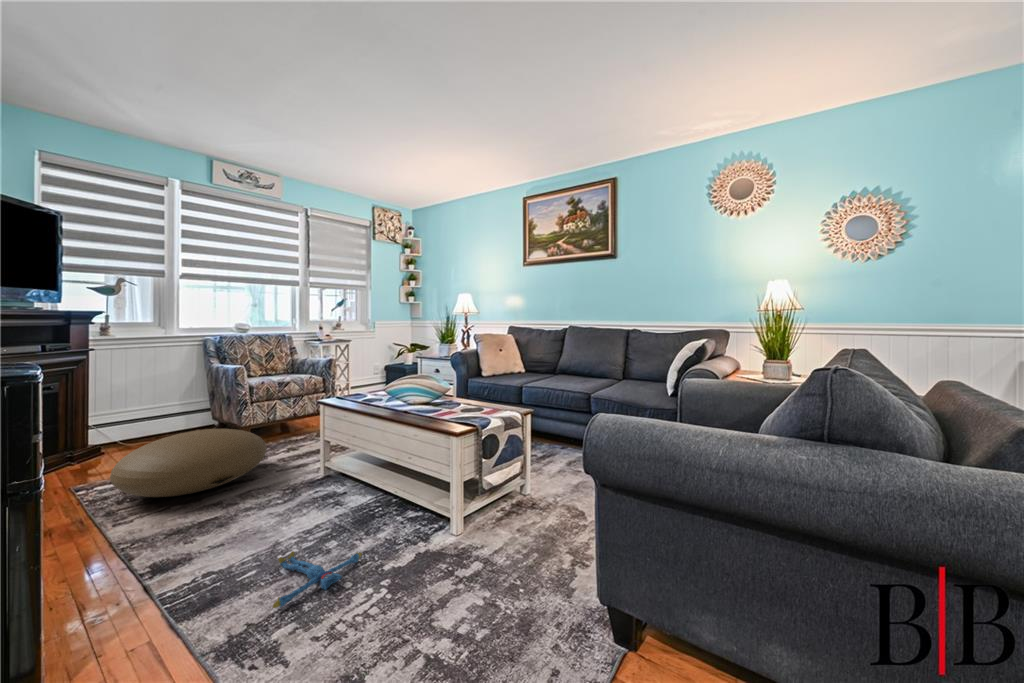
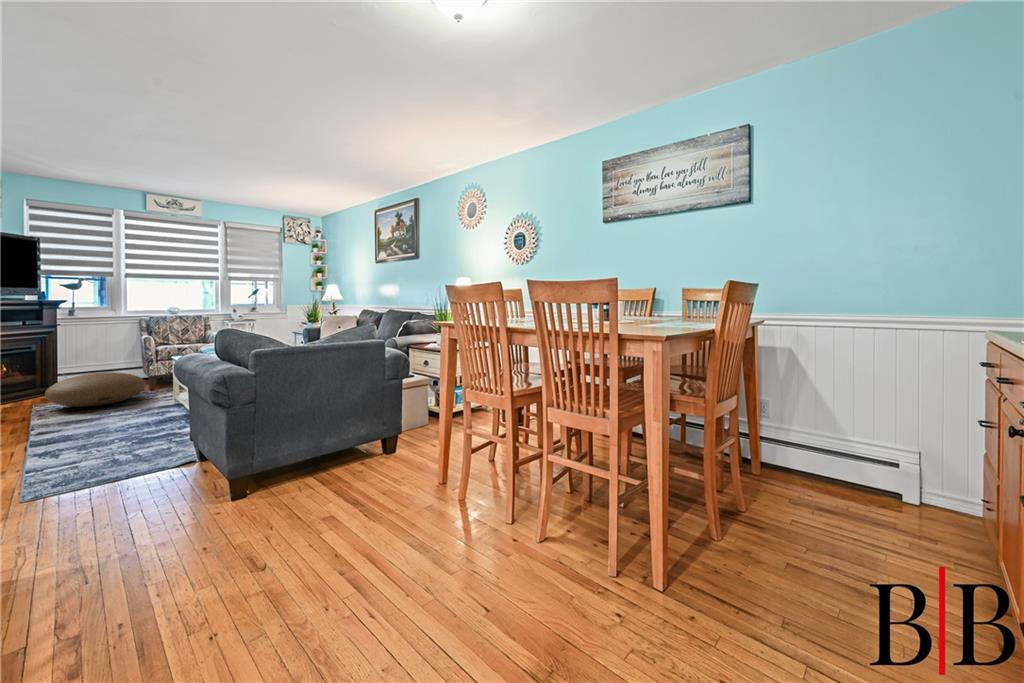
plush toy: present [273,551,362,608] -> none [73,426,137,443]

